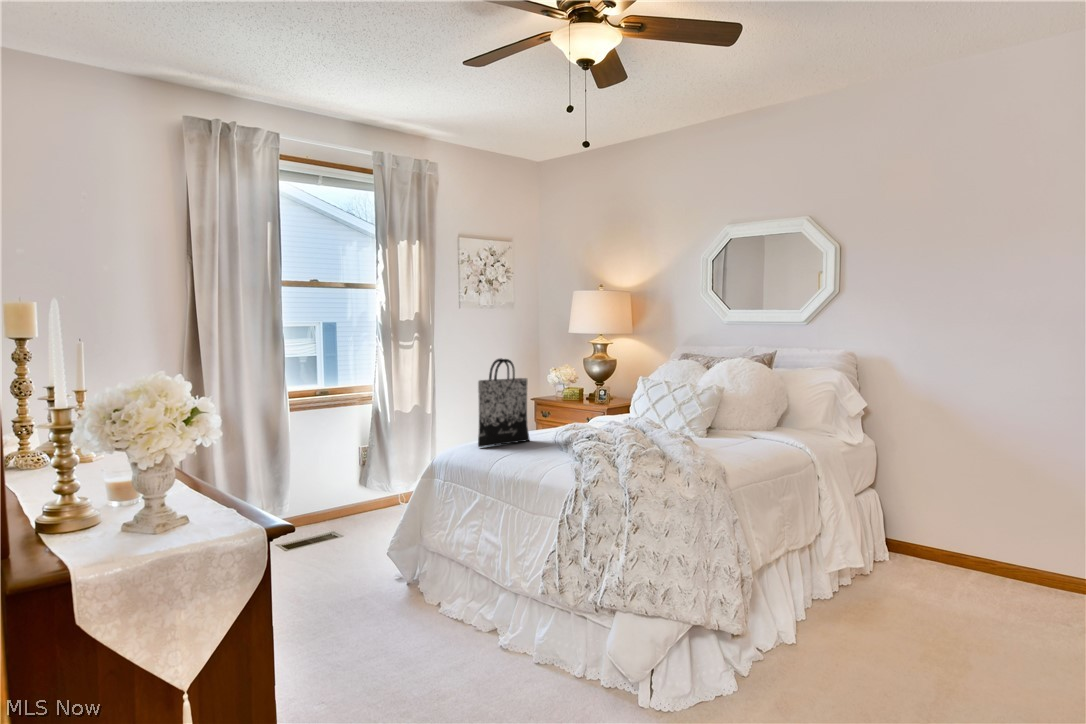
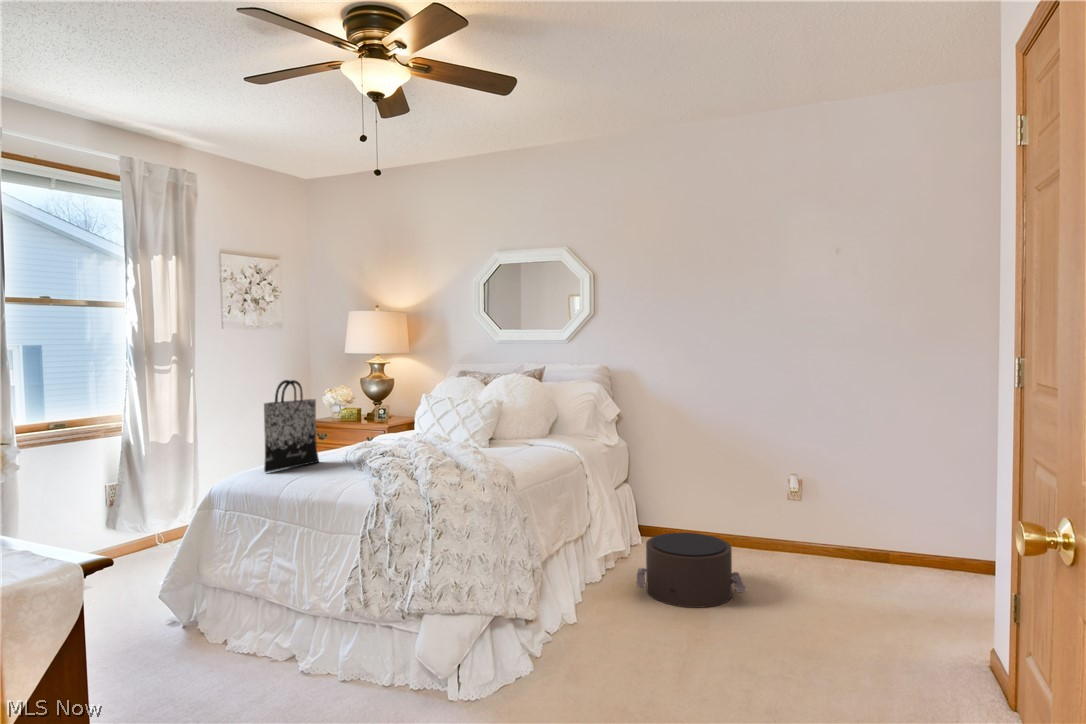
pouf: none [876,556,1030,655] -> present [636,533,746,608]

